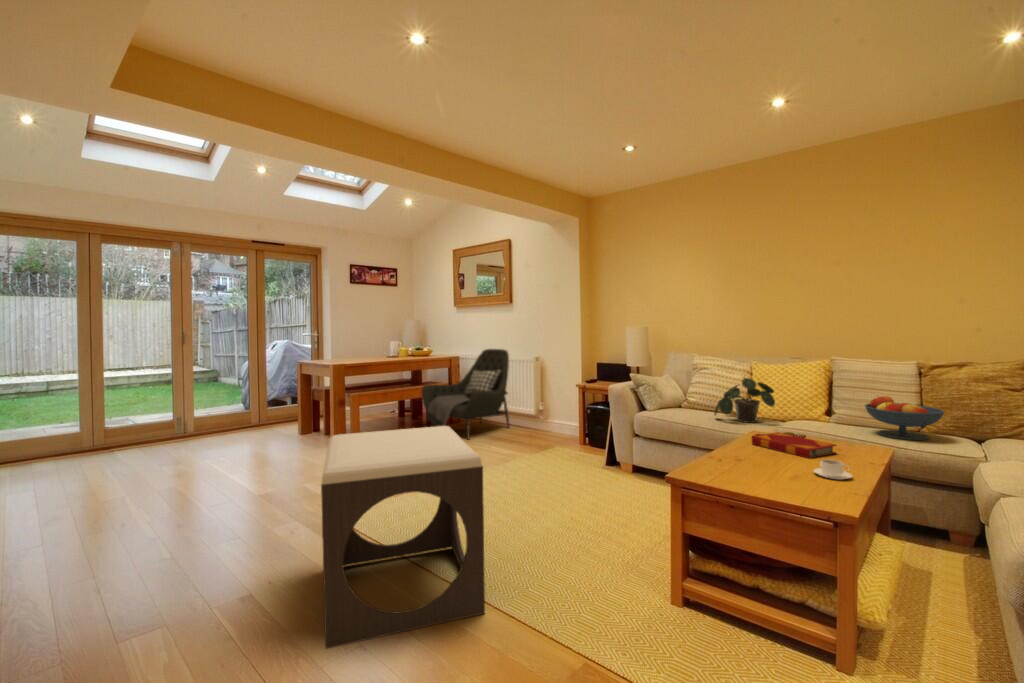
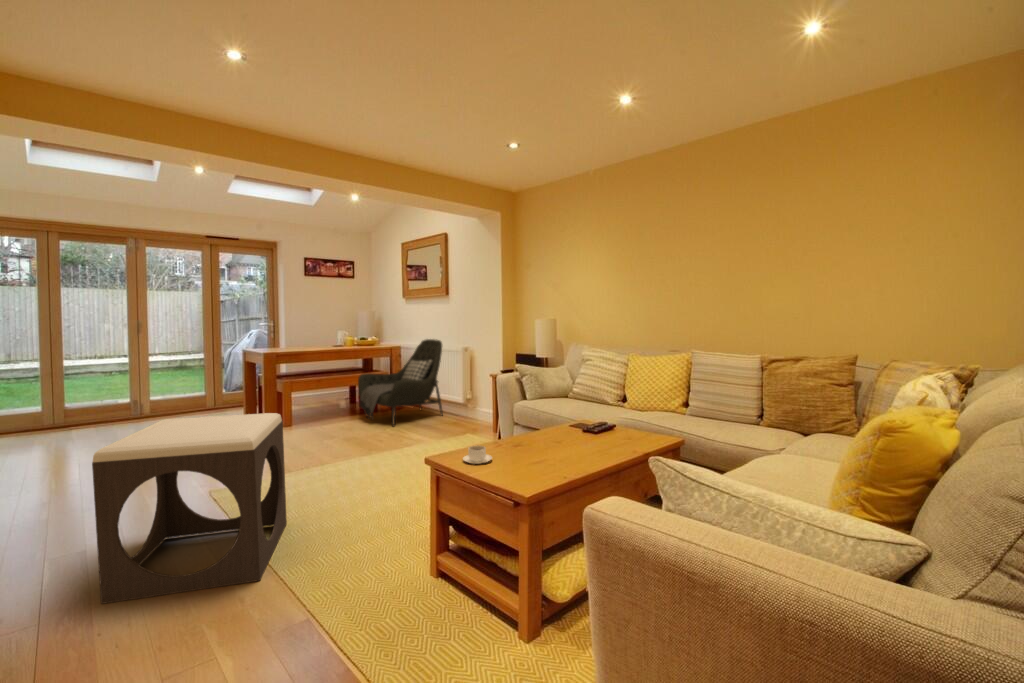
potted plant: present [715,377,775,423] -> none [575,369,630,414]
fruit bowl: present [865,396,944,440] -> none [697,388,764,433]
hardback book: present [752,432,836,458] -> none [562,423,626,449]
coffee cup: present [814,459,852,480] -> present [463,446,492,464]

